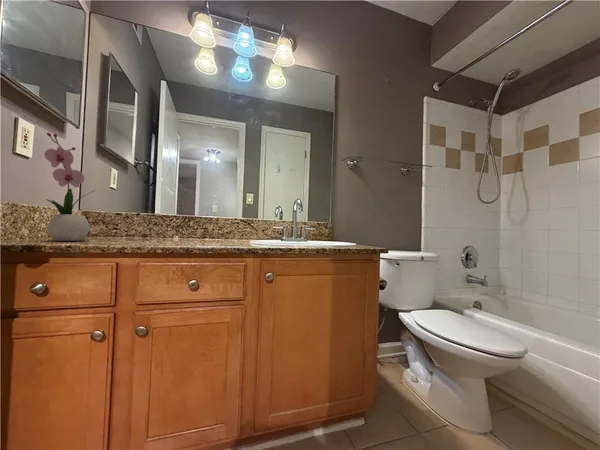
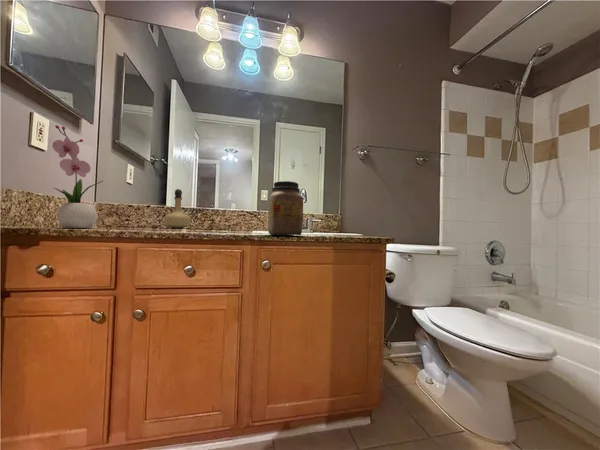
jar: none [270,195,305,248] -> present [268,181,303,235]
perfume bottle: none [154,197,181,237] -> present [164,189,191,228]

